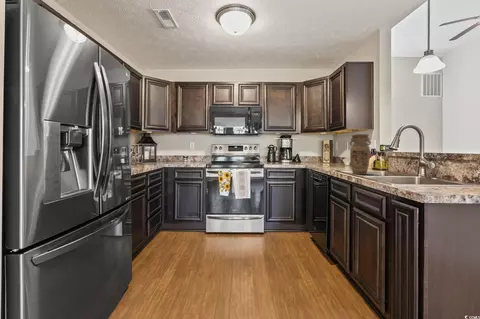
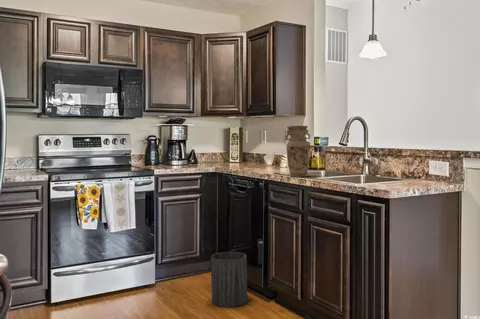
trash can: none [290,223,316,264] -> present [211,252,247,307]

